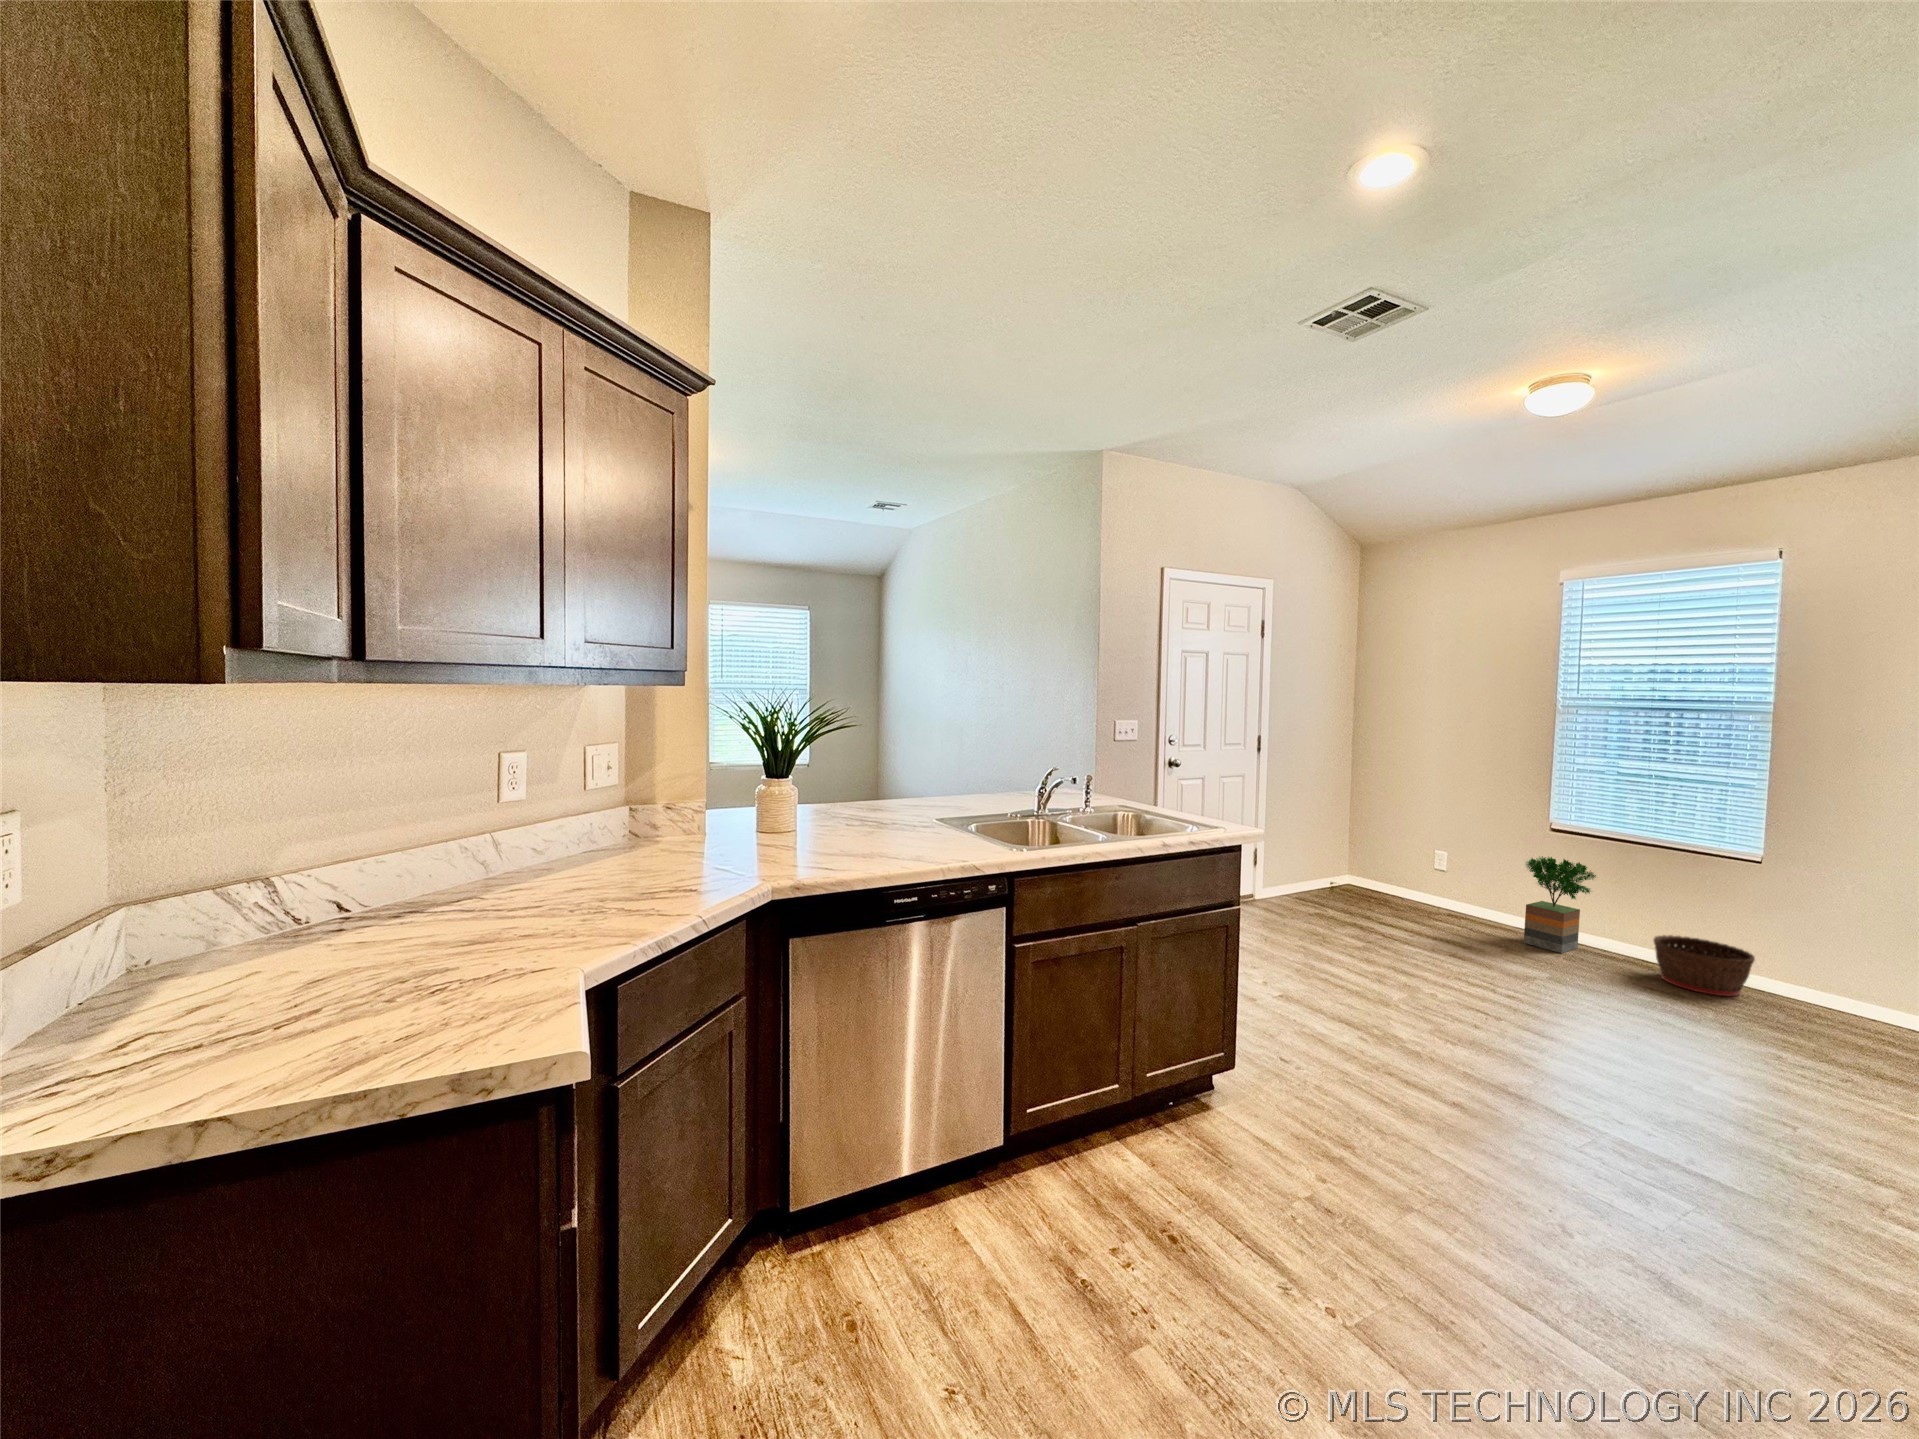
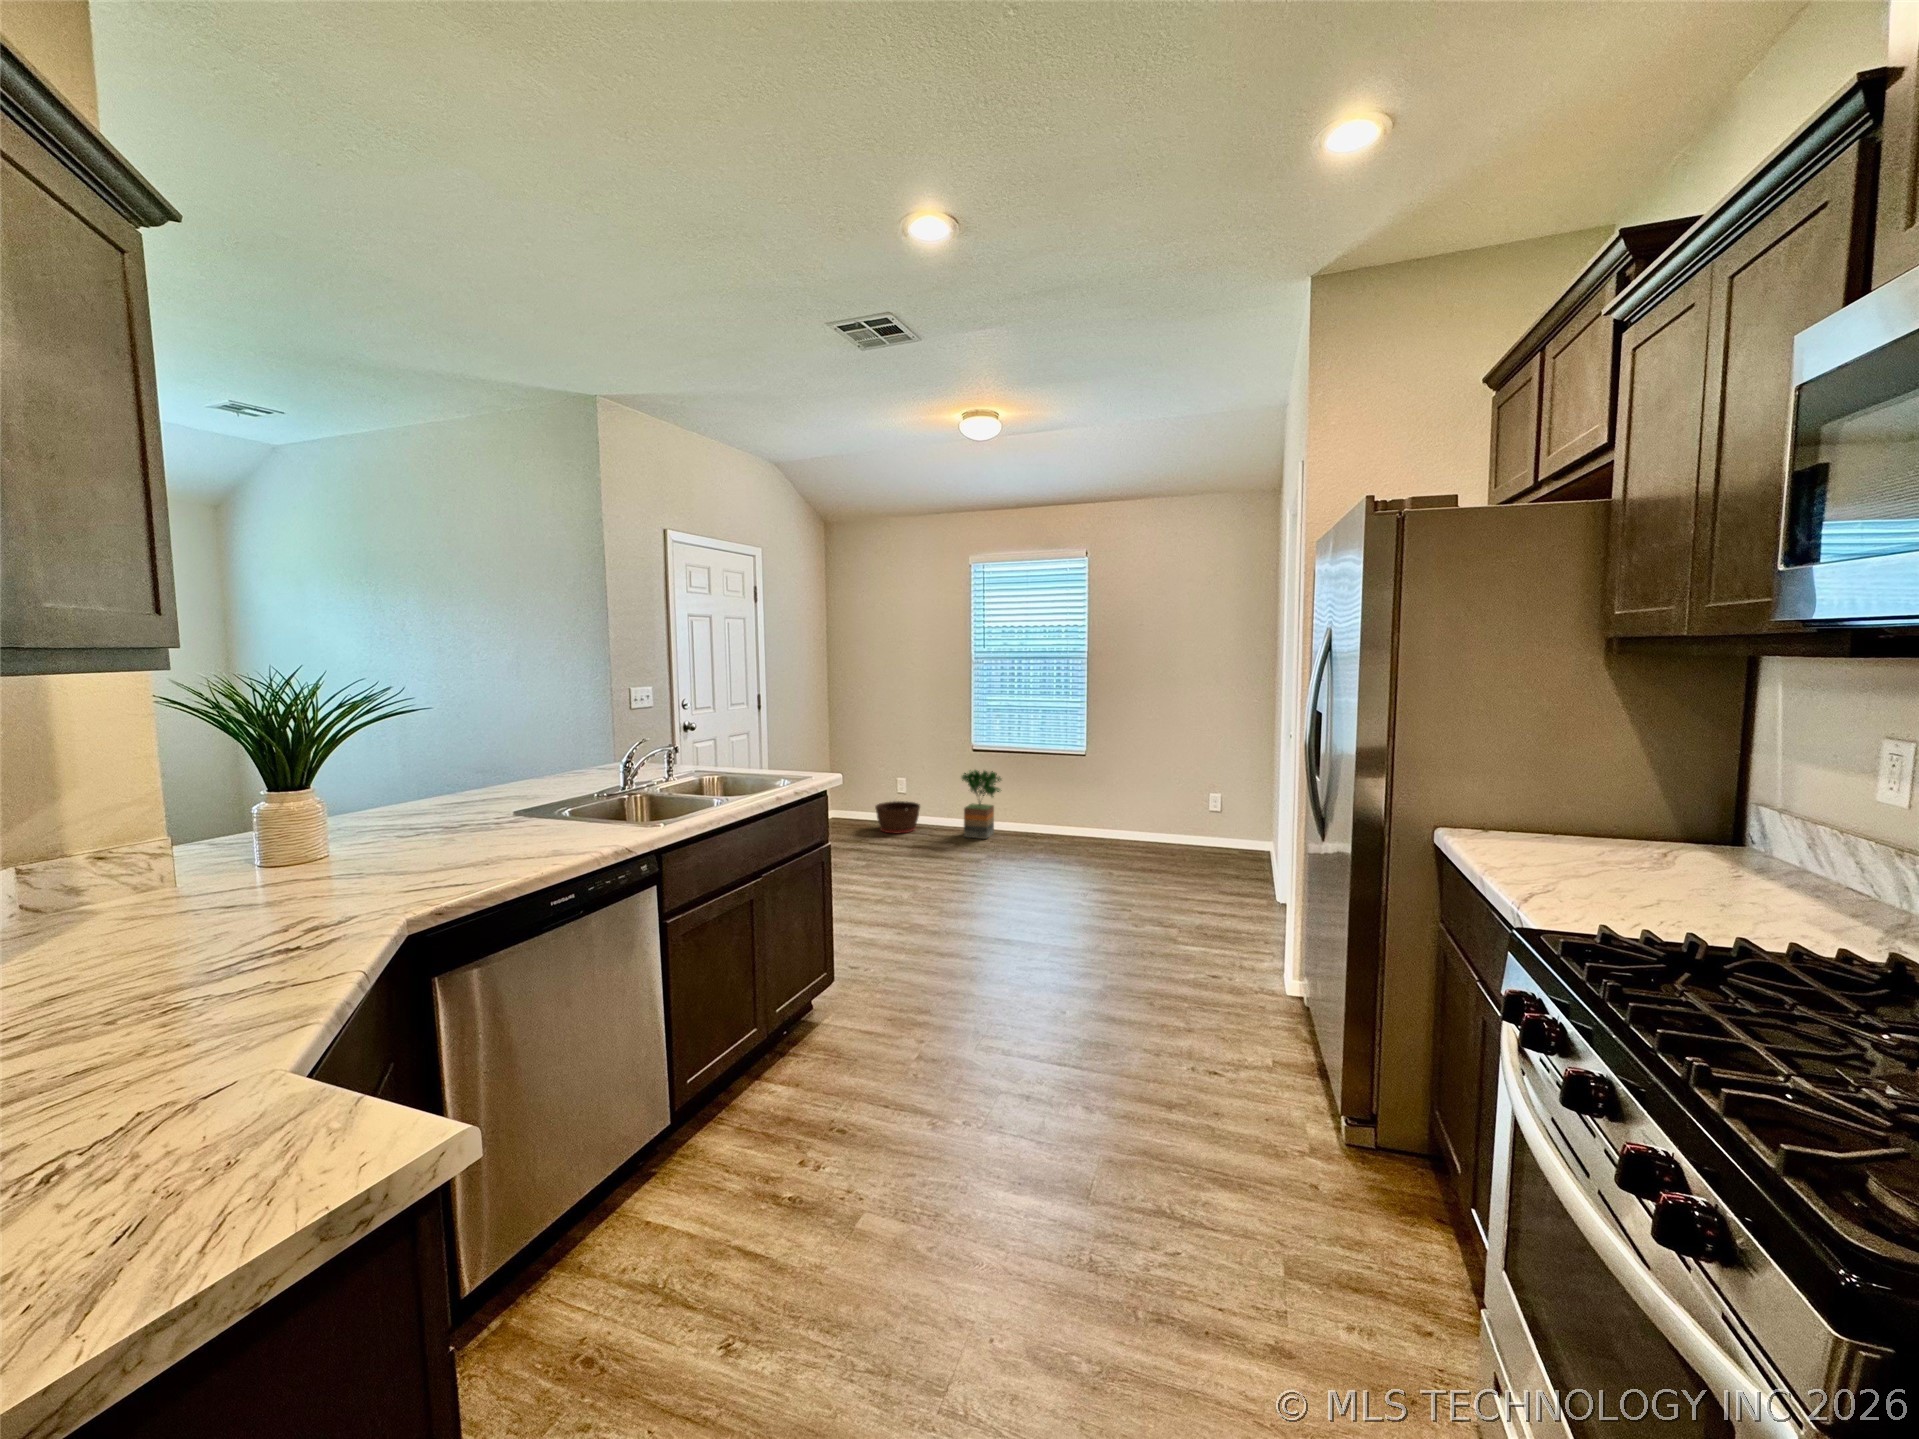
basket: present [1654,935,1755,996] -> present [875,801,920,833]

